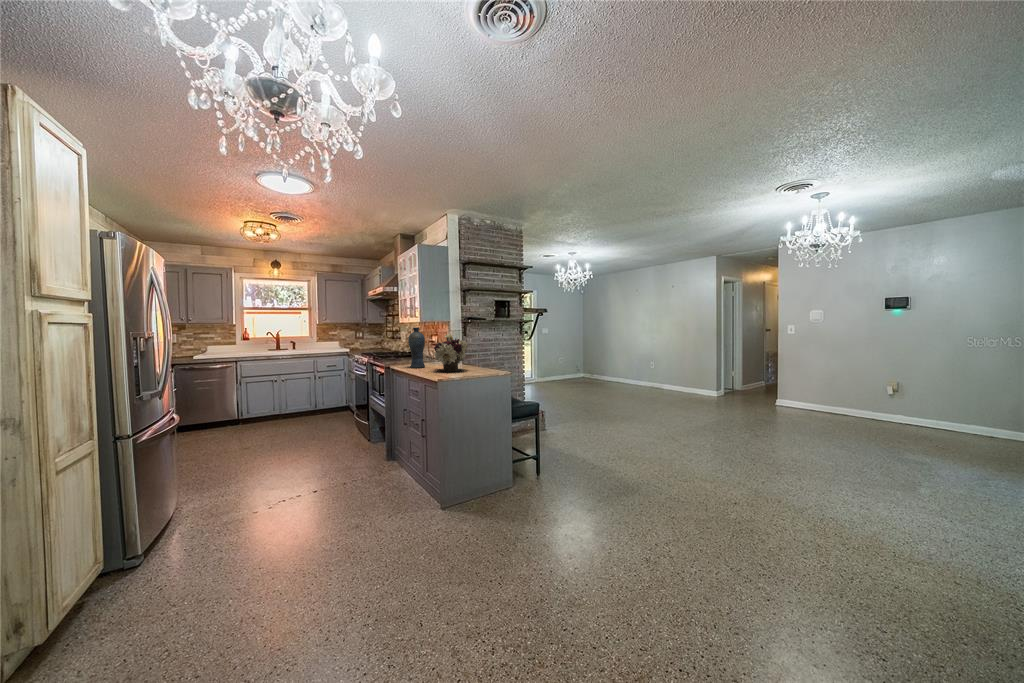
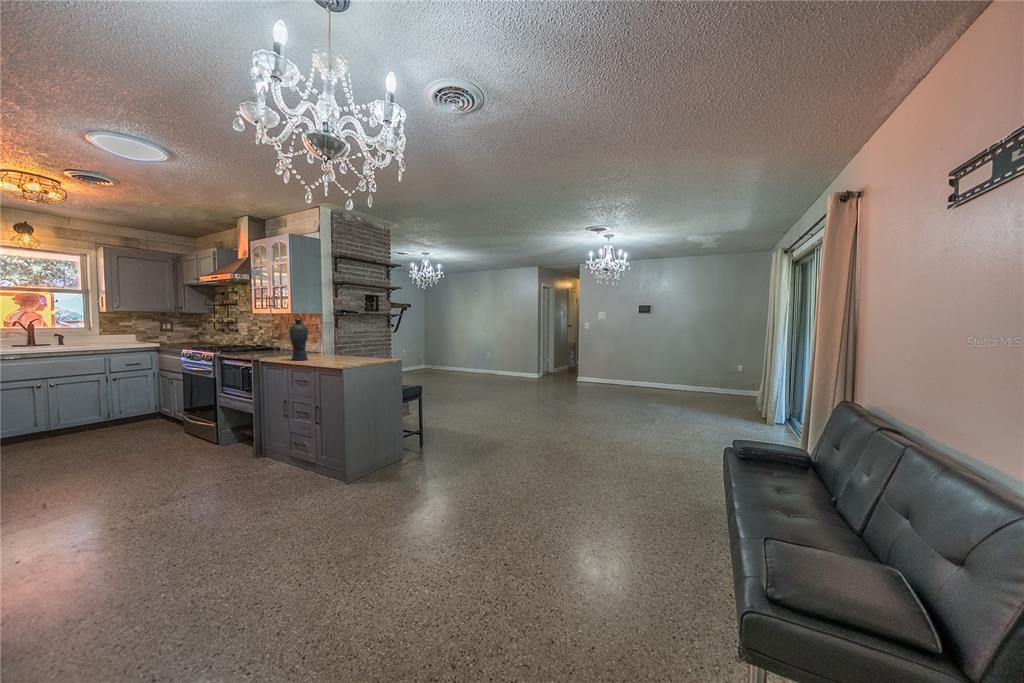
flower arrangement: present [434,334,467,372] -> none [324,326,359,363]

